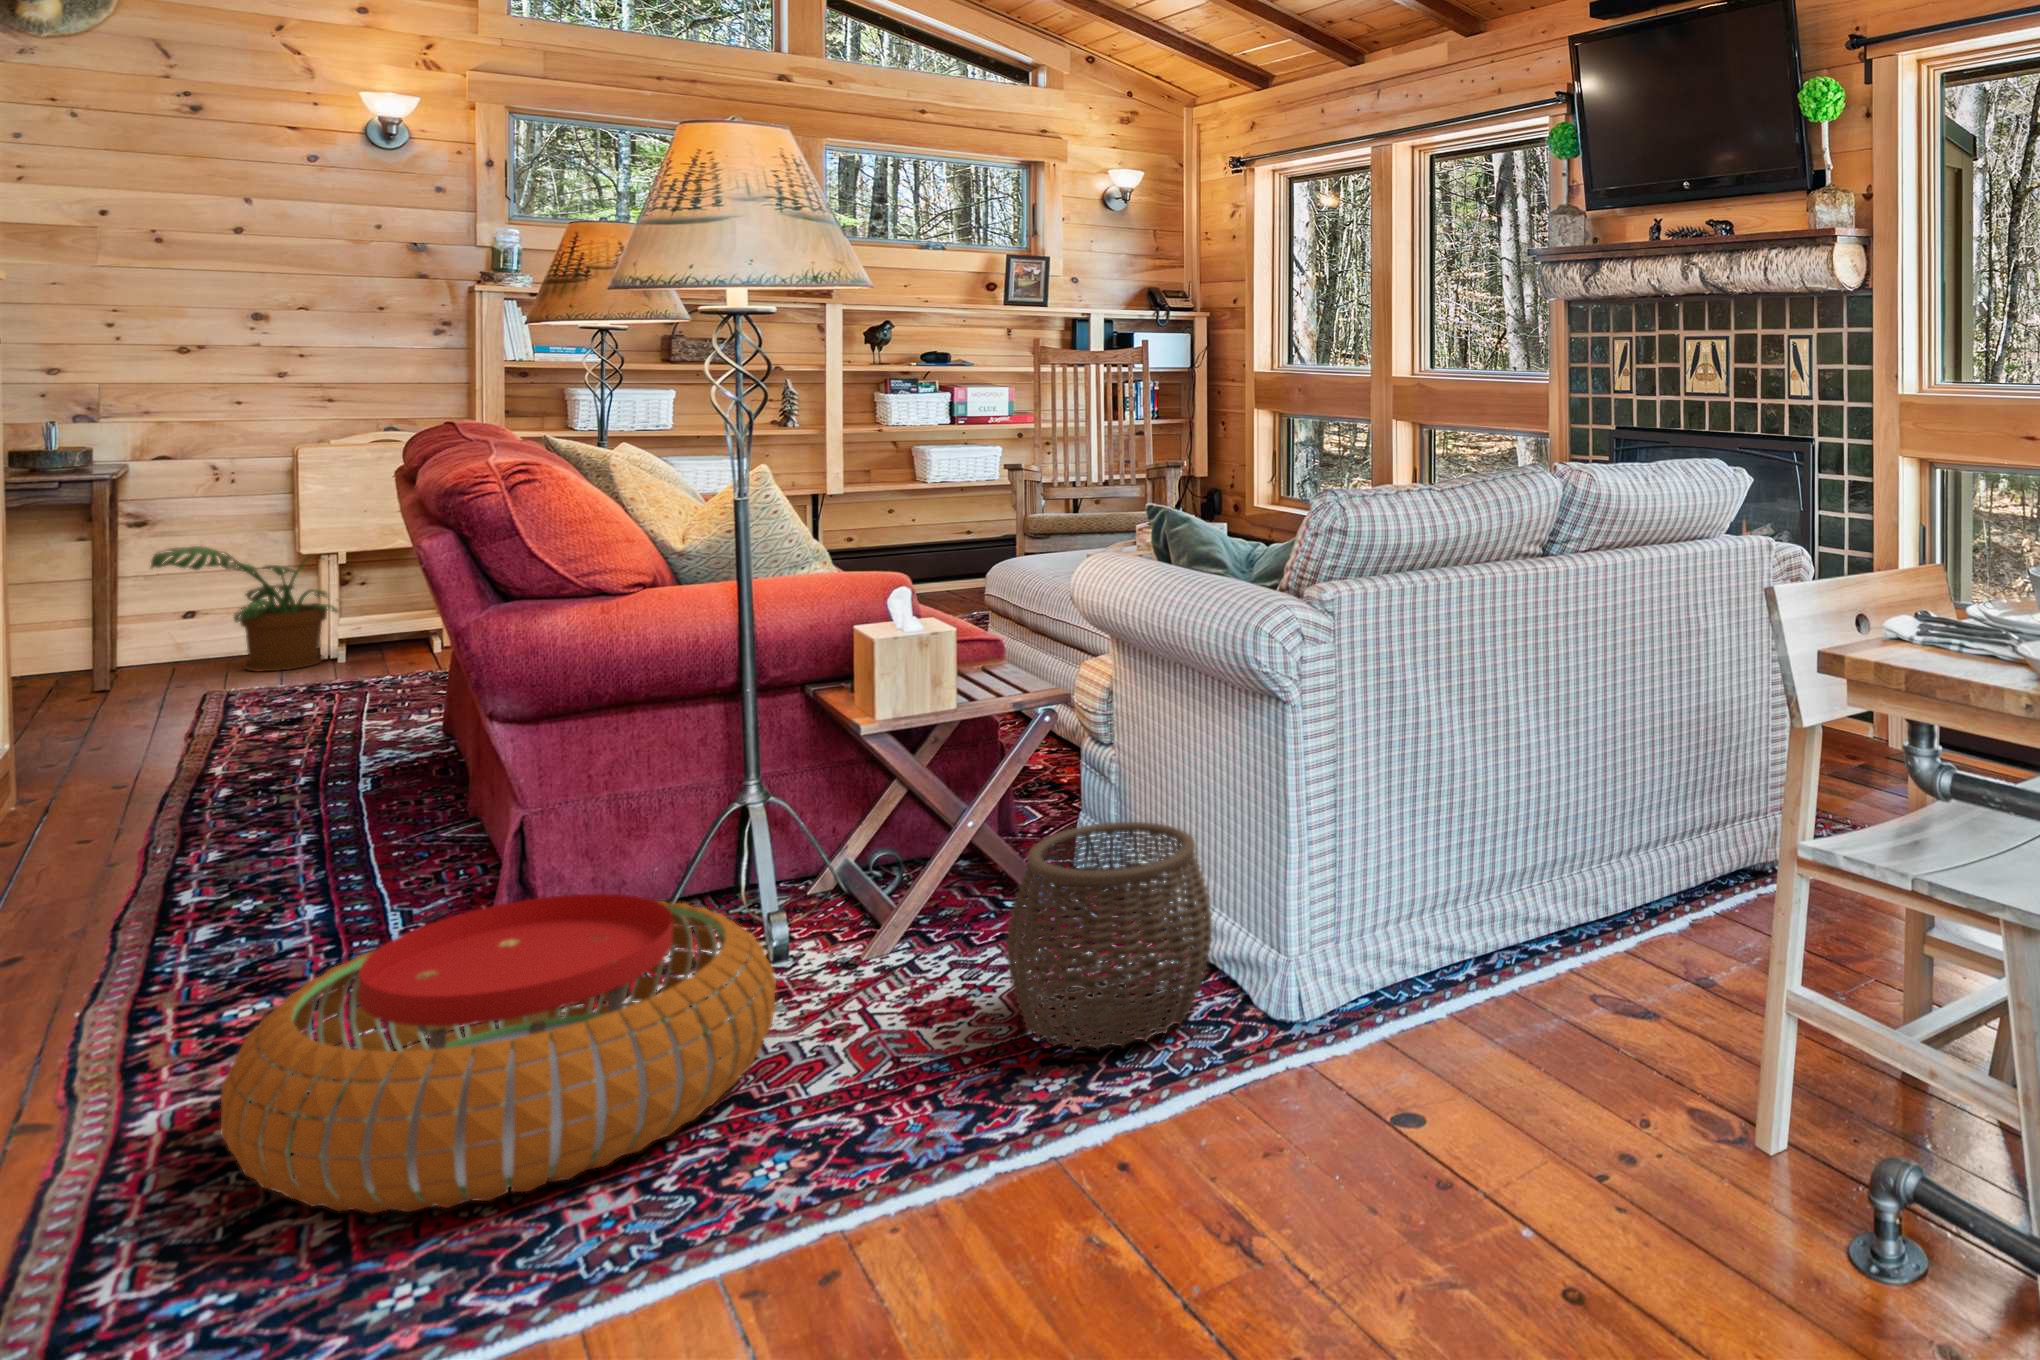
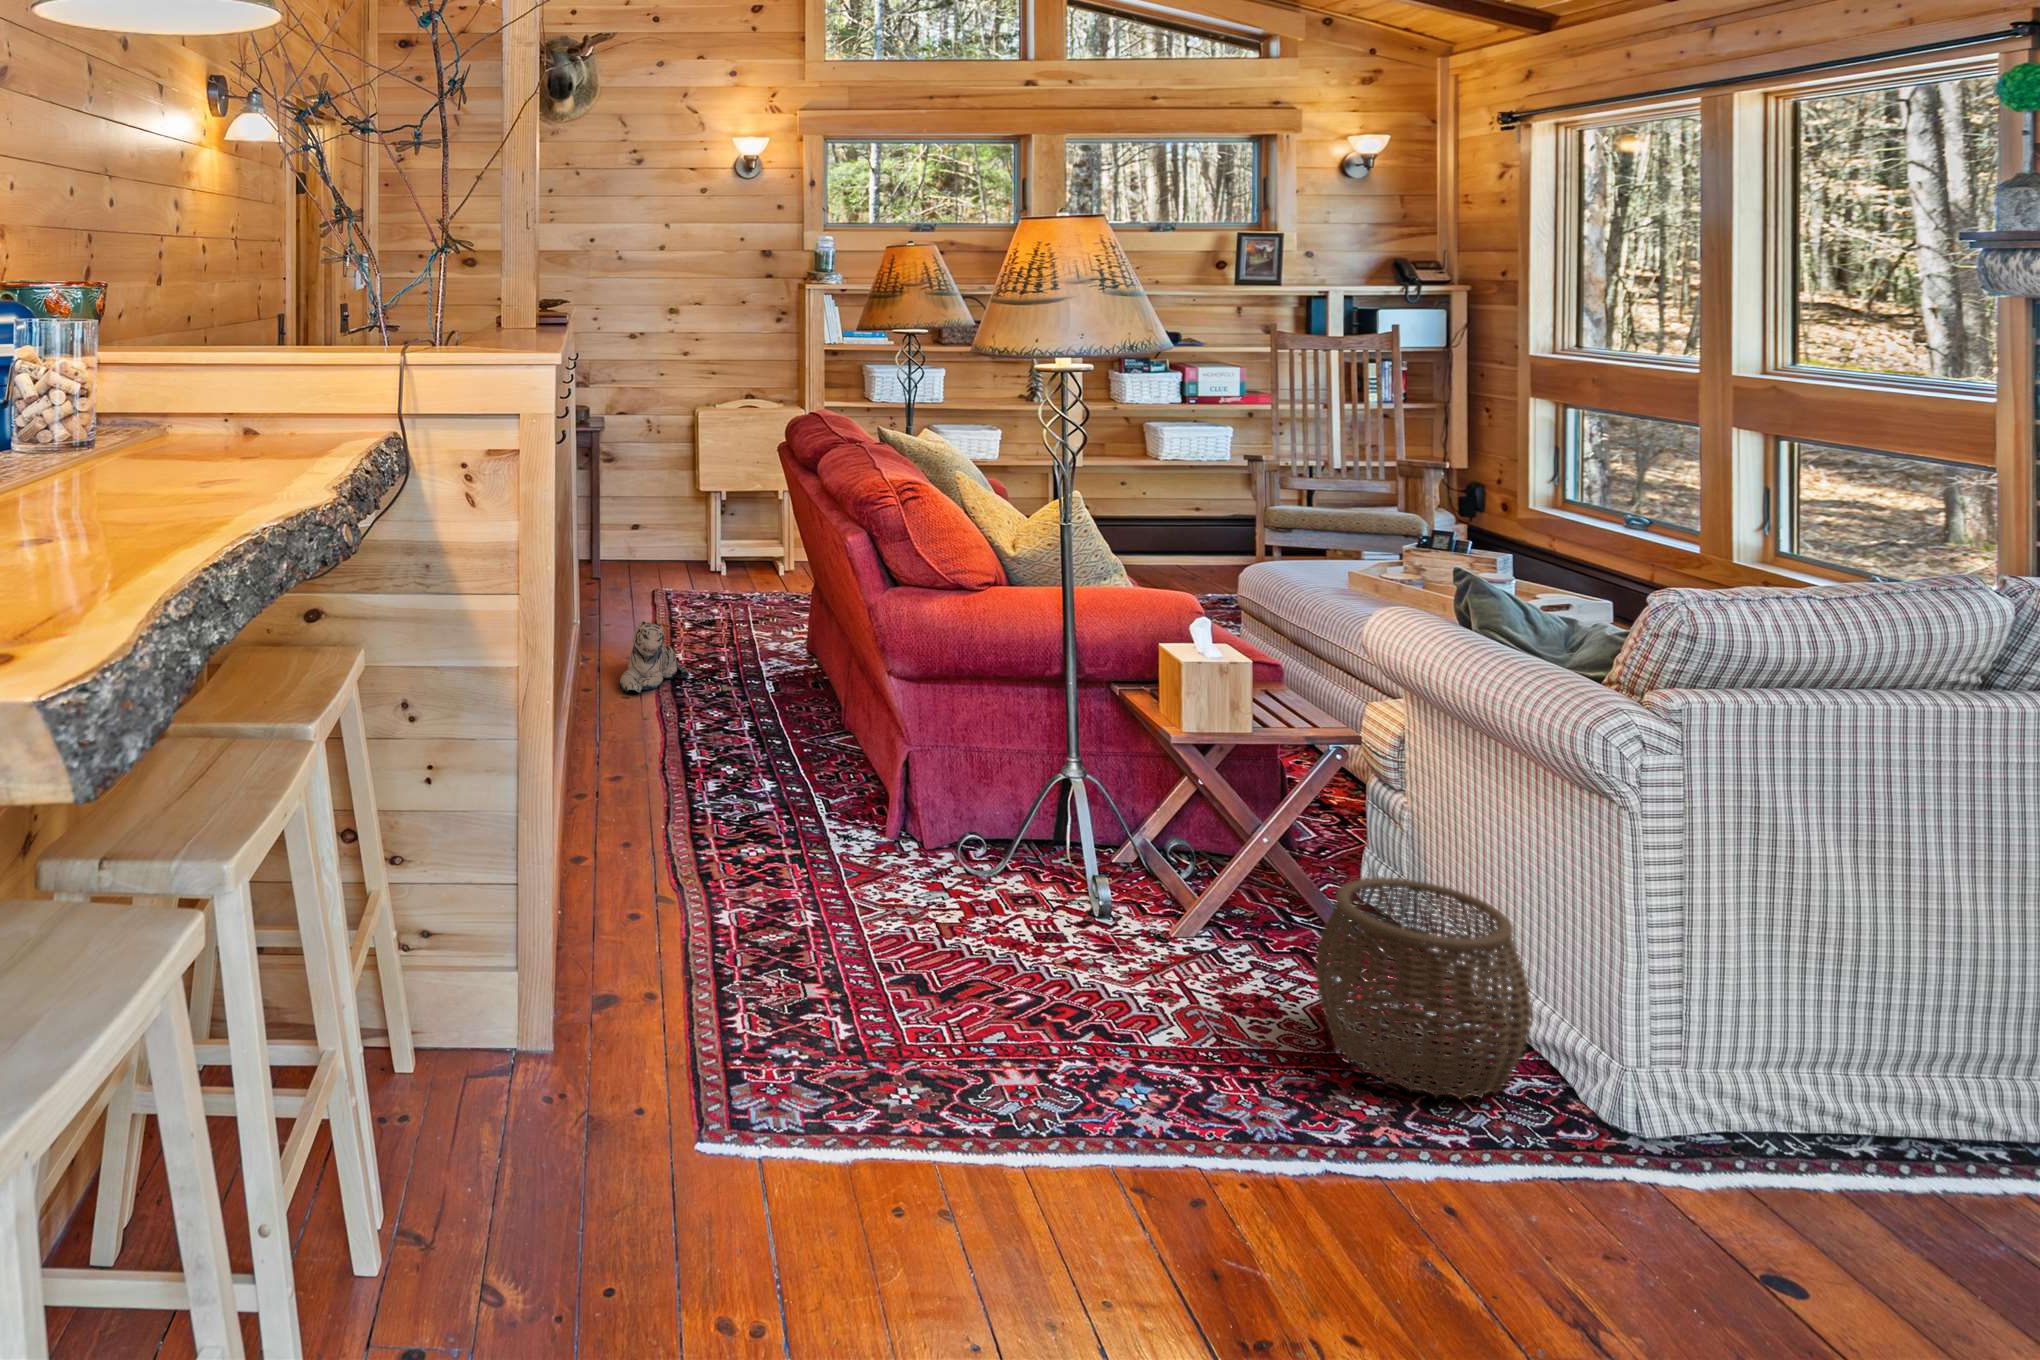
potted plant: present [151,546,338,672] -> none [624,475,729,569]
plush toy: none [70,732,217,844] -> present [620,621,689,693]
pouf: present [220,894,776,1213] -> none [772,827,1118,1052]

